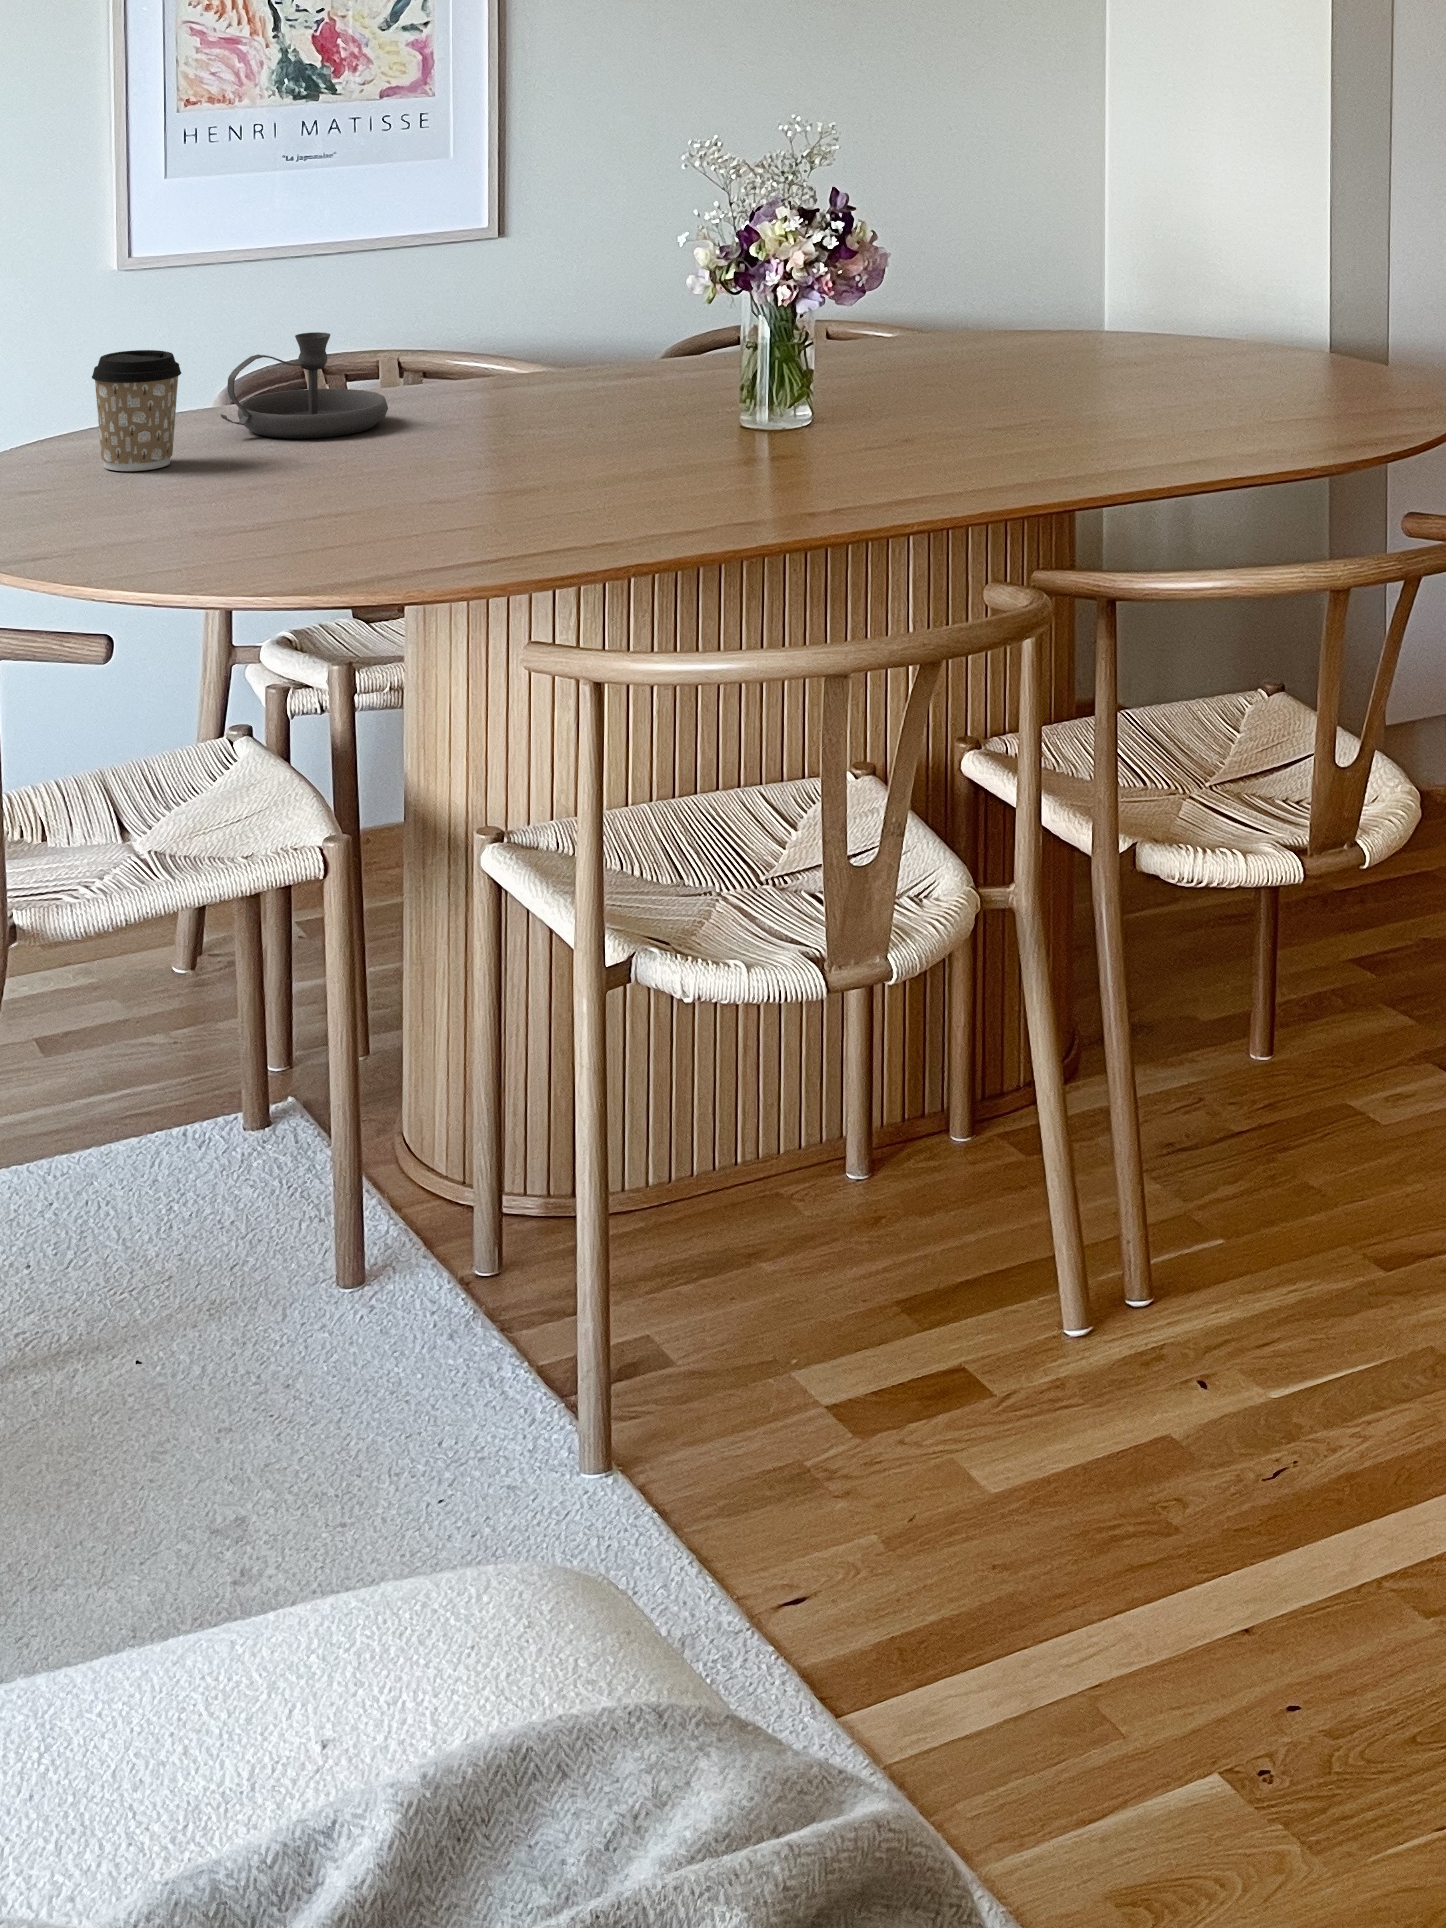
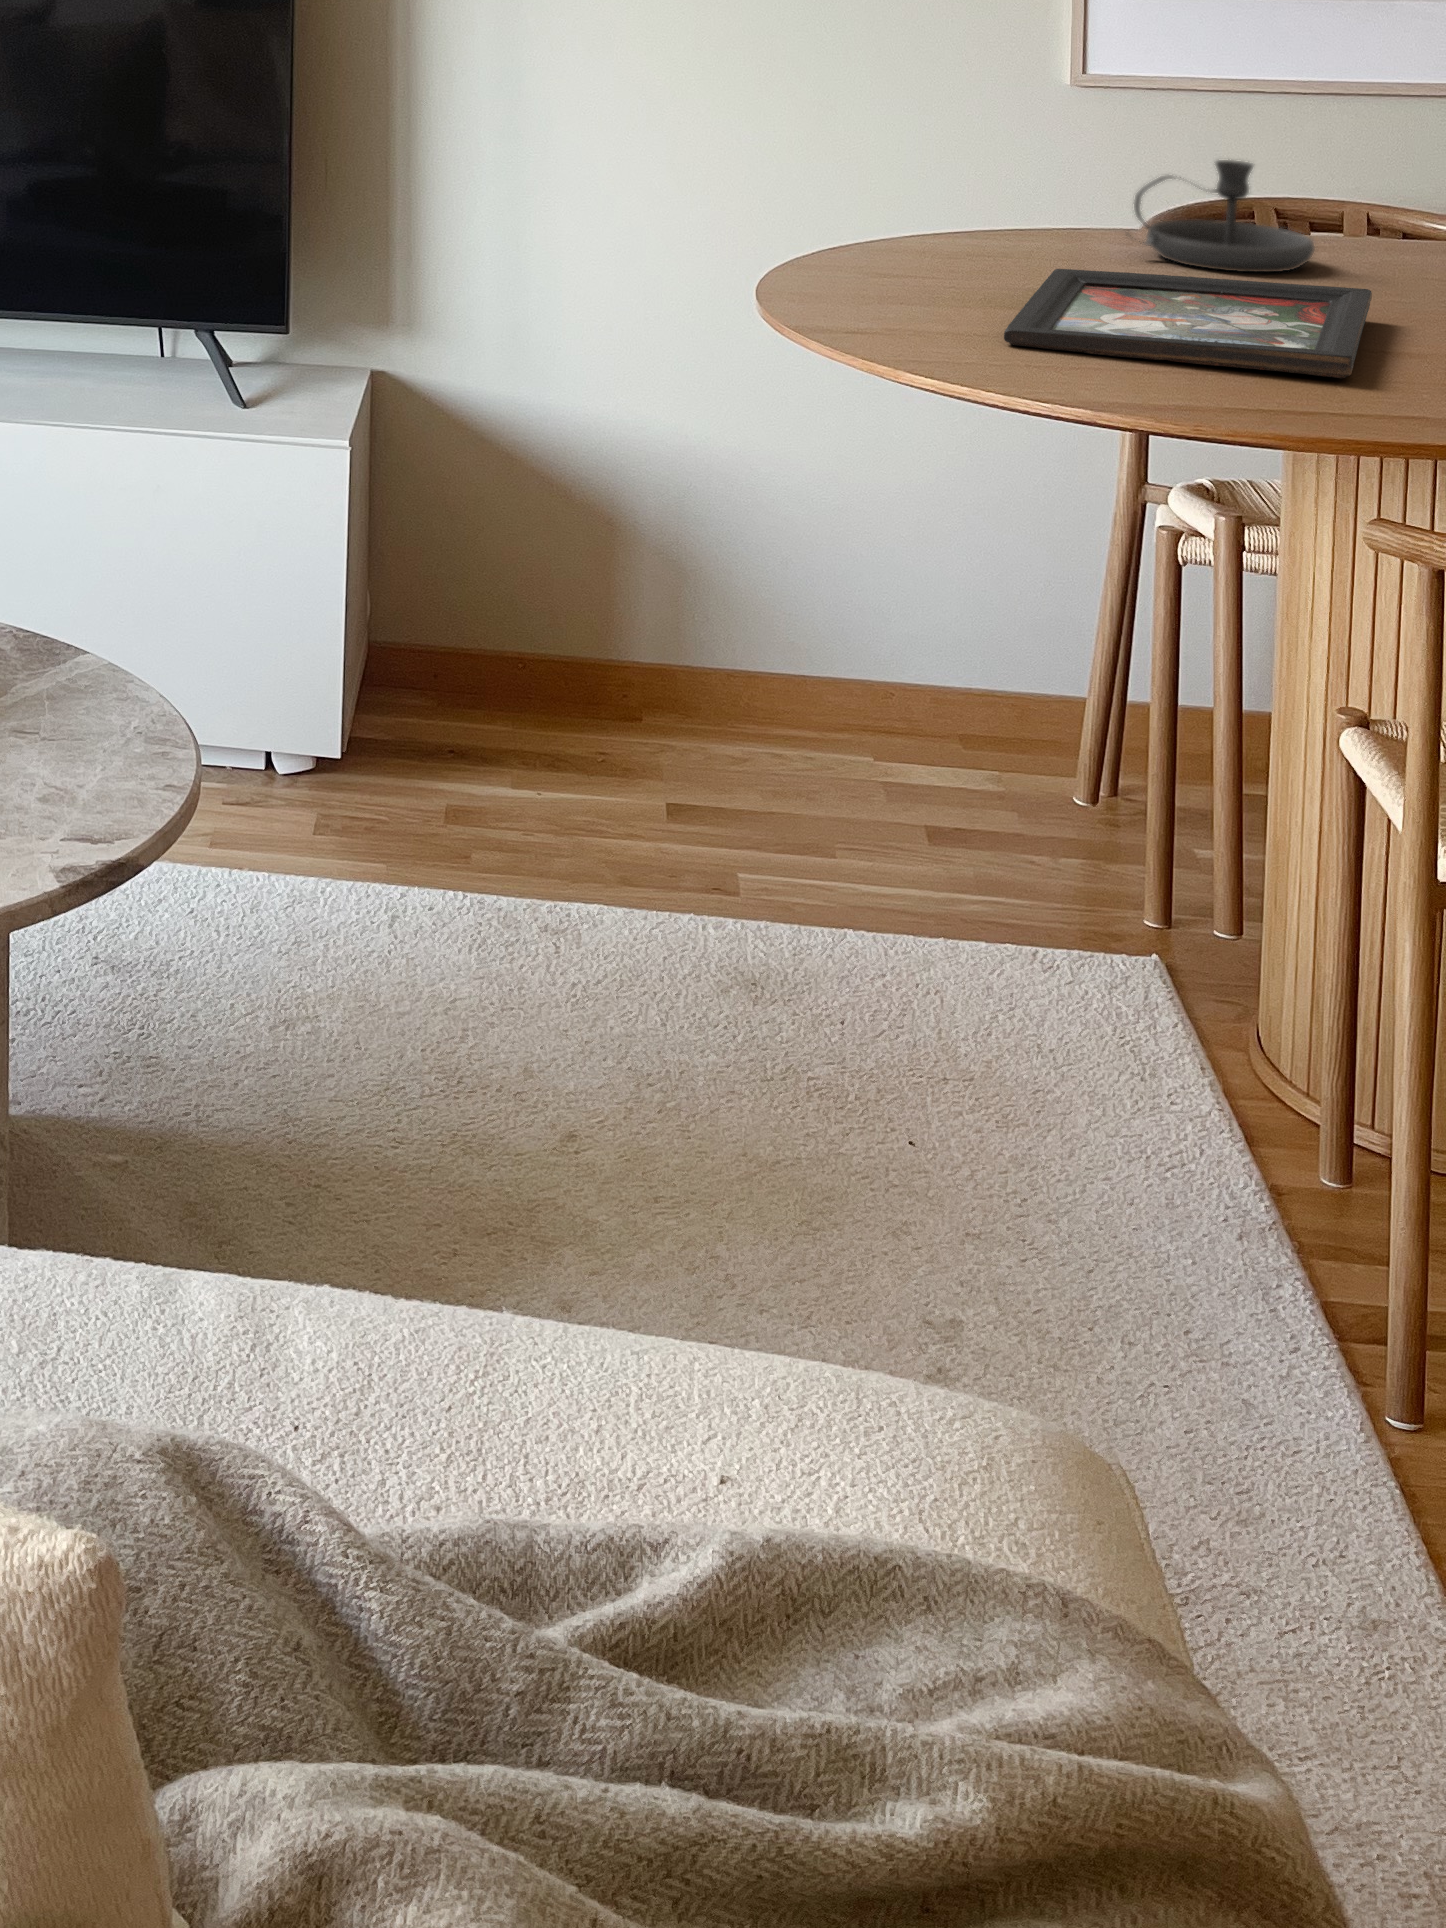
coffee cup: present [92,350,181,471] -> none [981,150,1074,272]
decorative tray: none [170,438,484,550] -> present [1004,269,1372,378]

